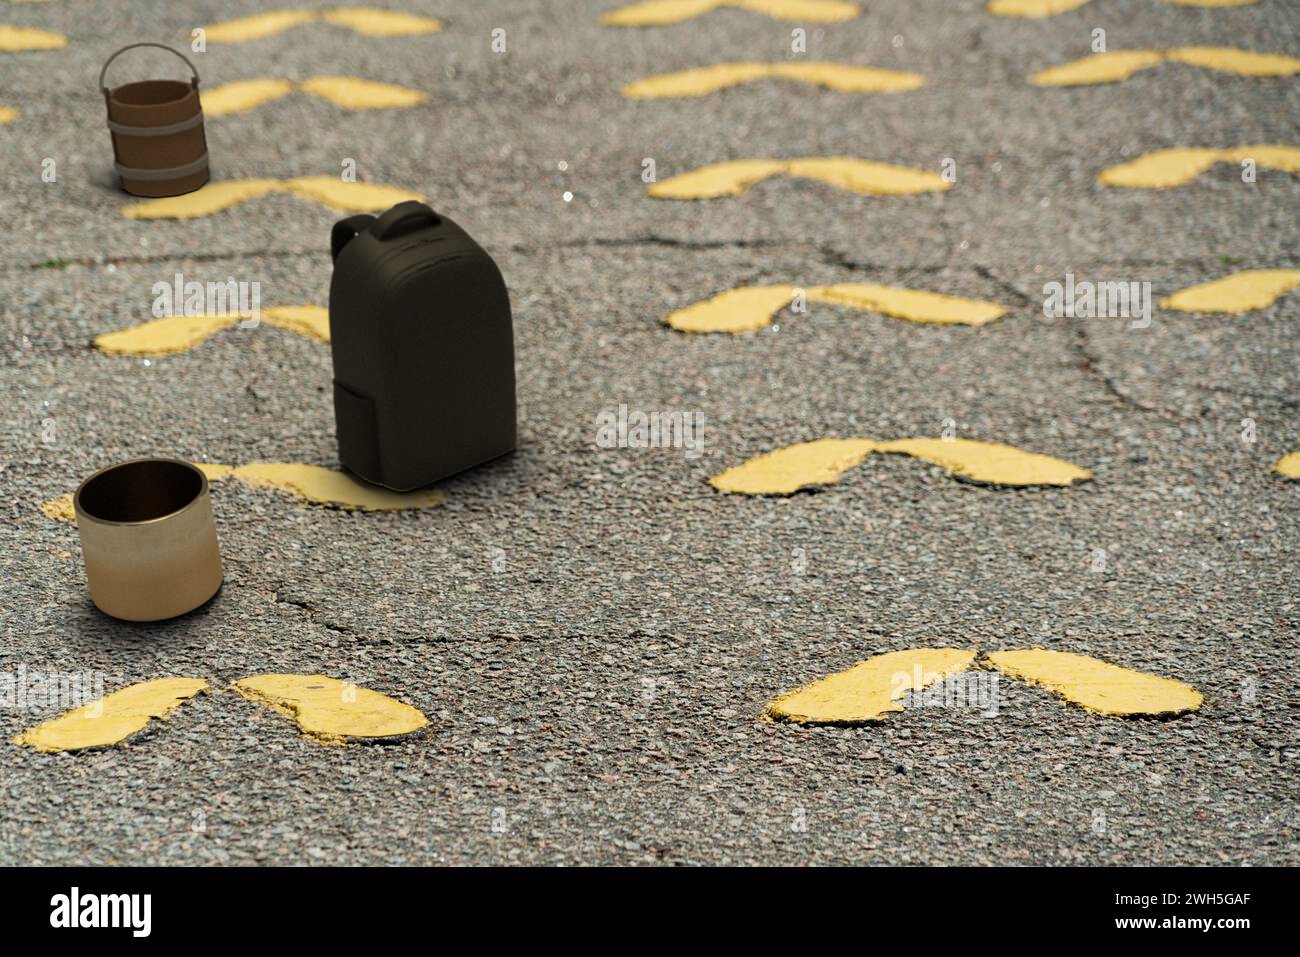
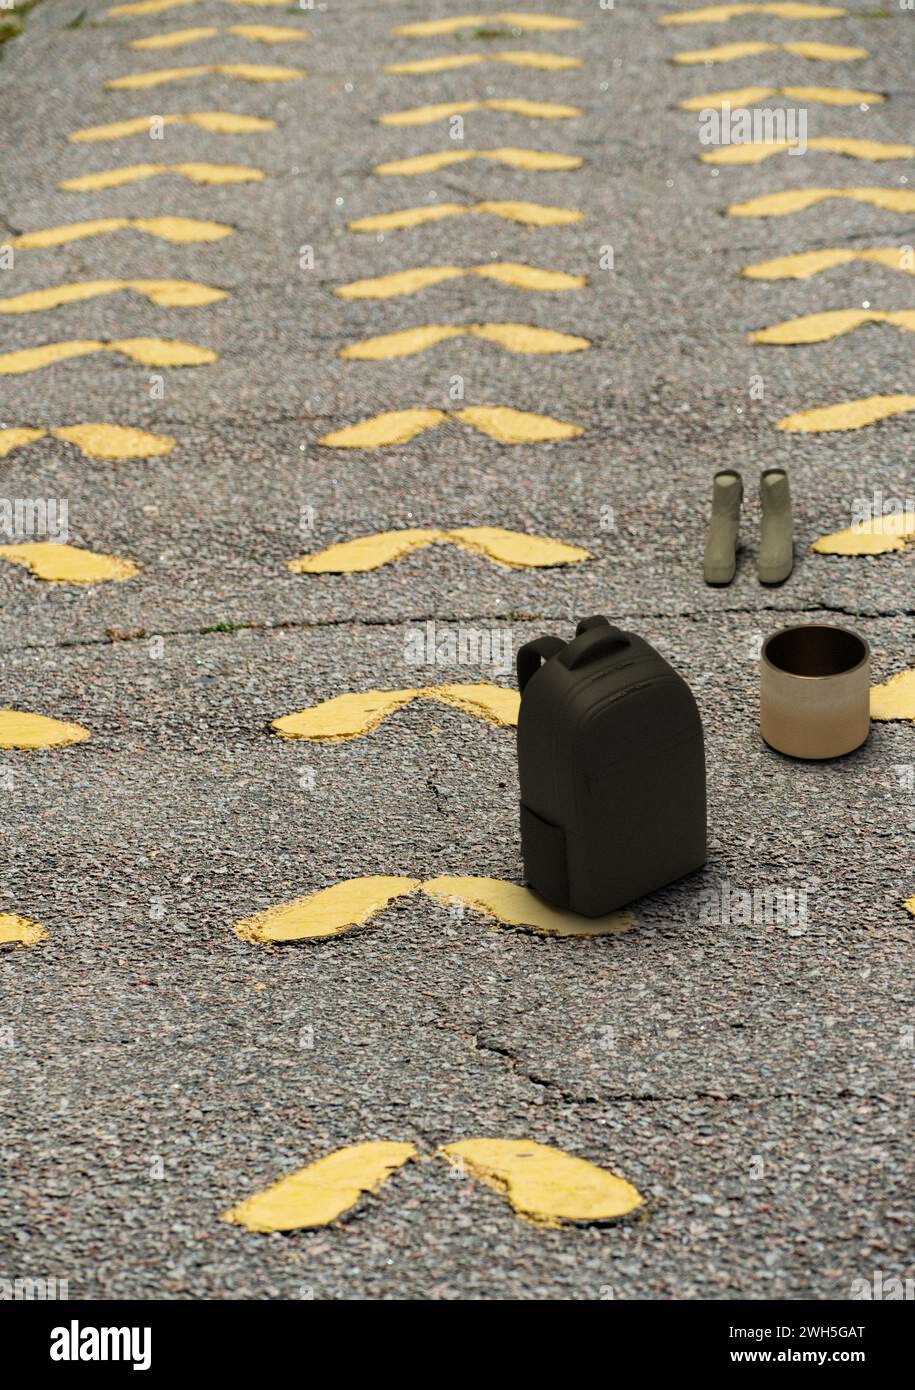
bucket: present [99,42,210,197] -> none [252,386,362,546]
boots: none [534,128,617,232] -> present [704,468,794,583]
planter: present [73,458,223,622] -> present [760,624,870,759]

